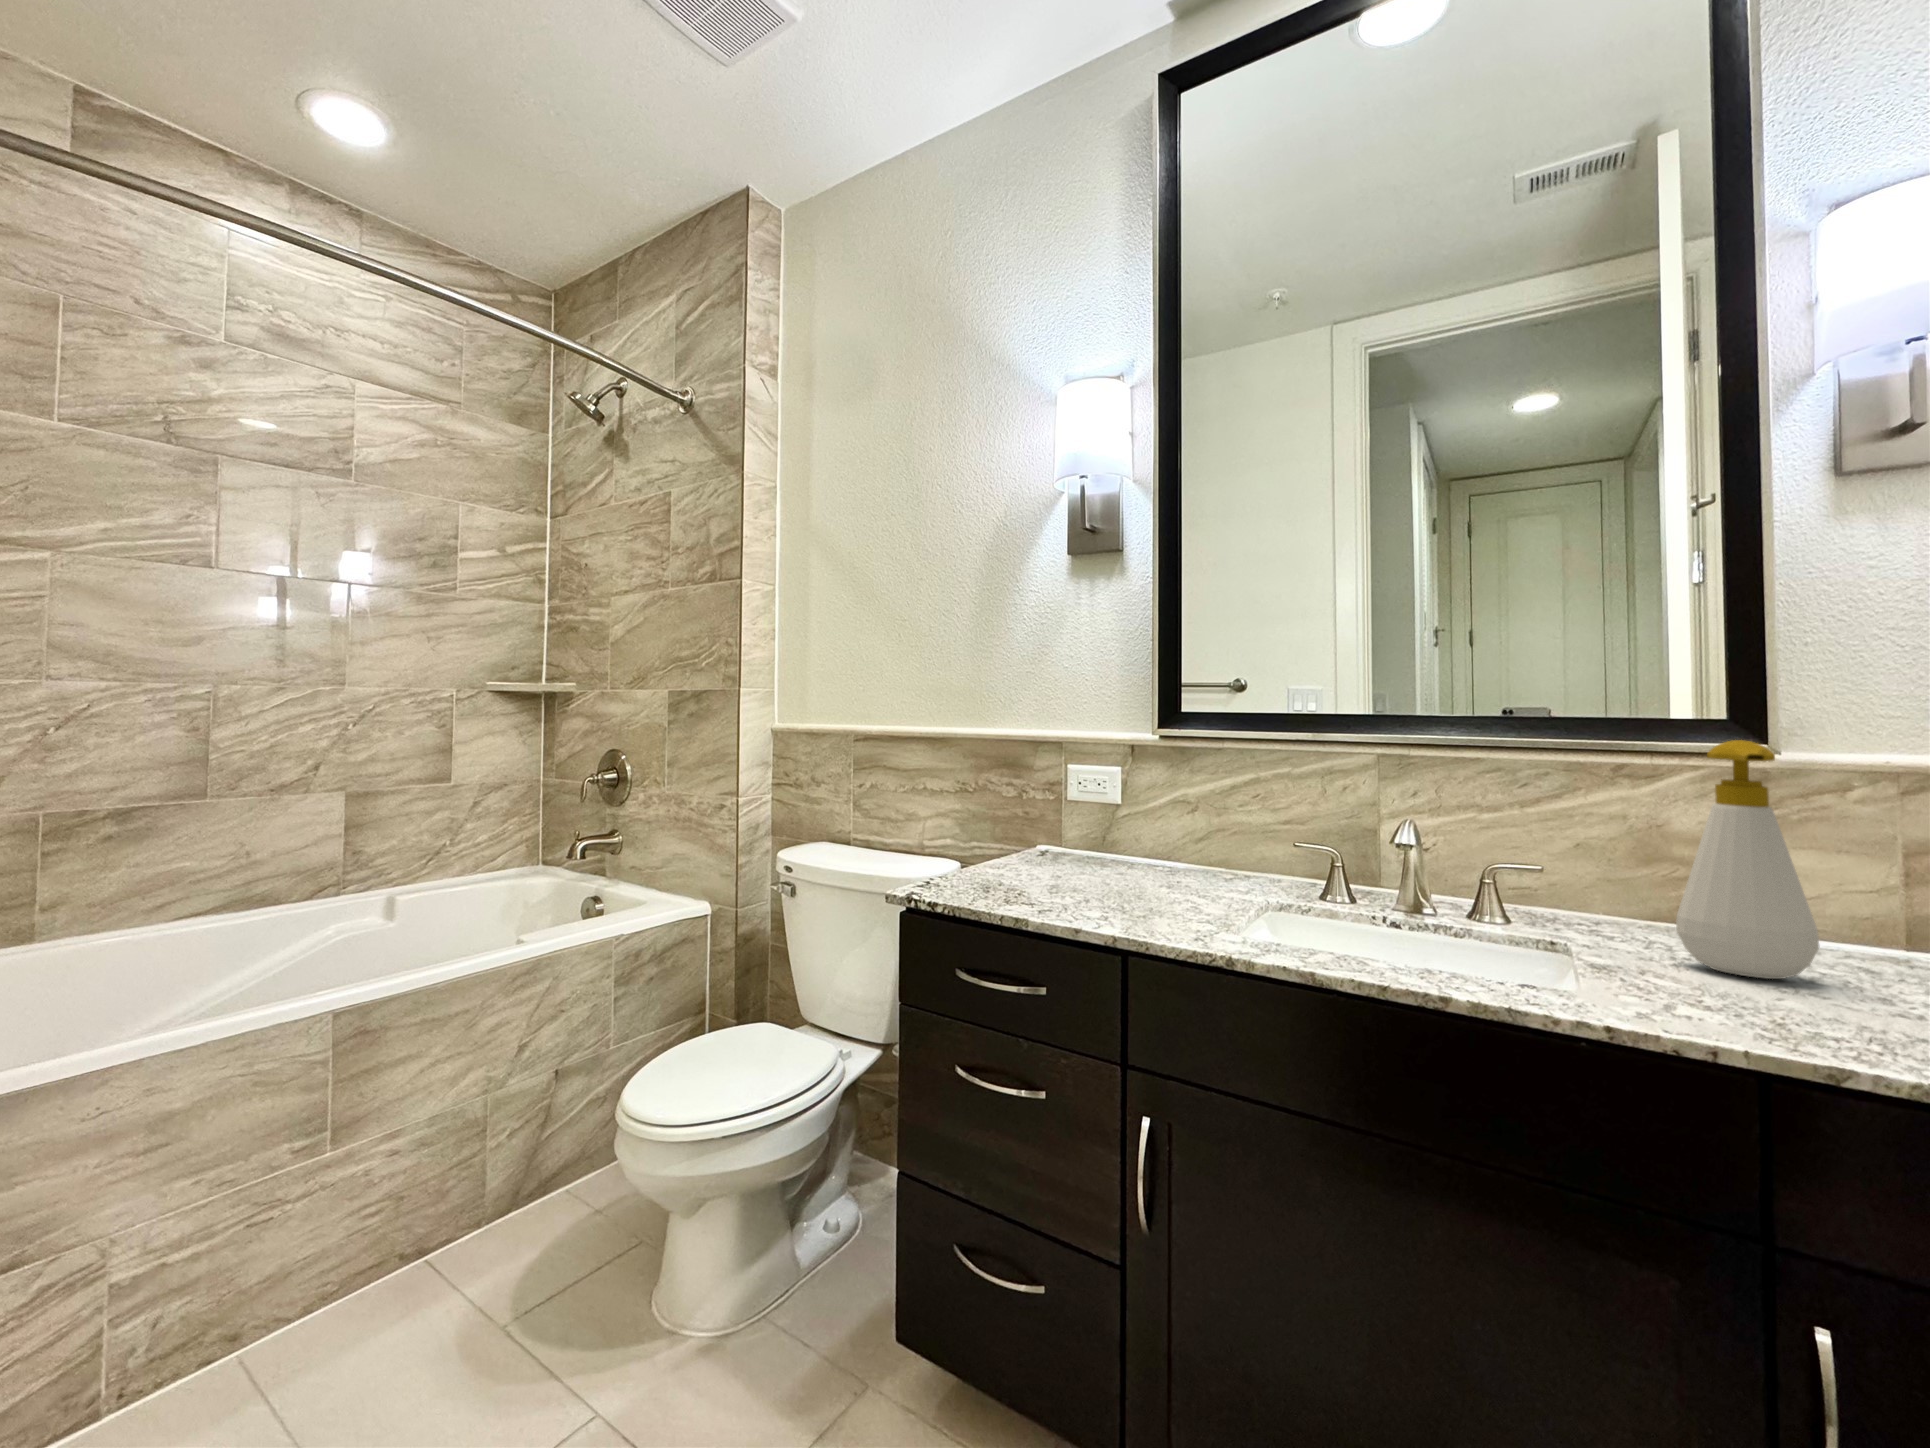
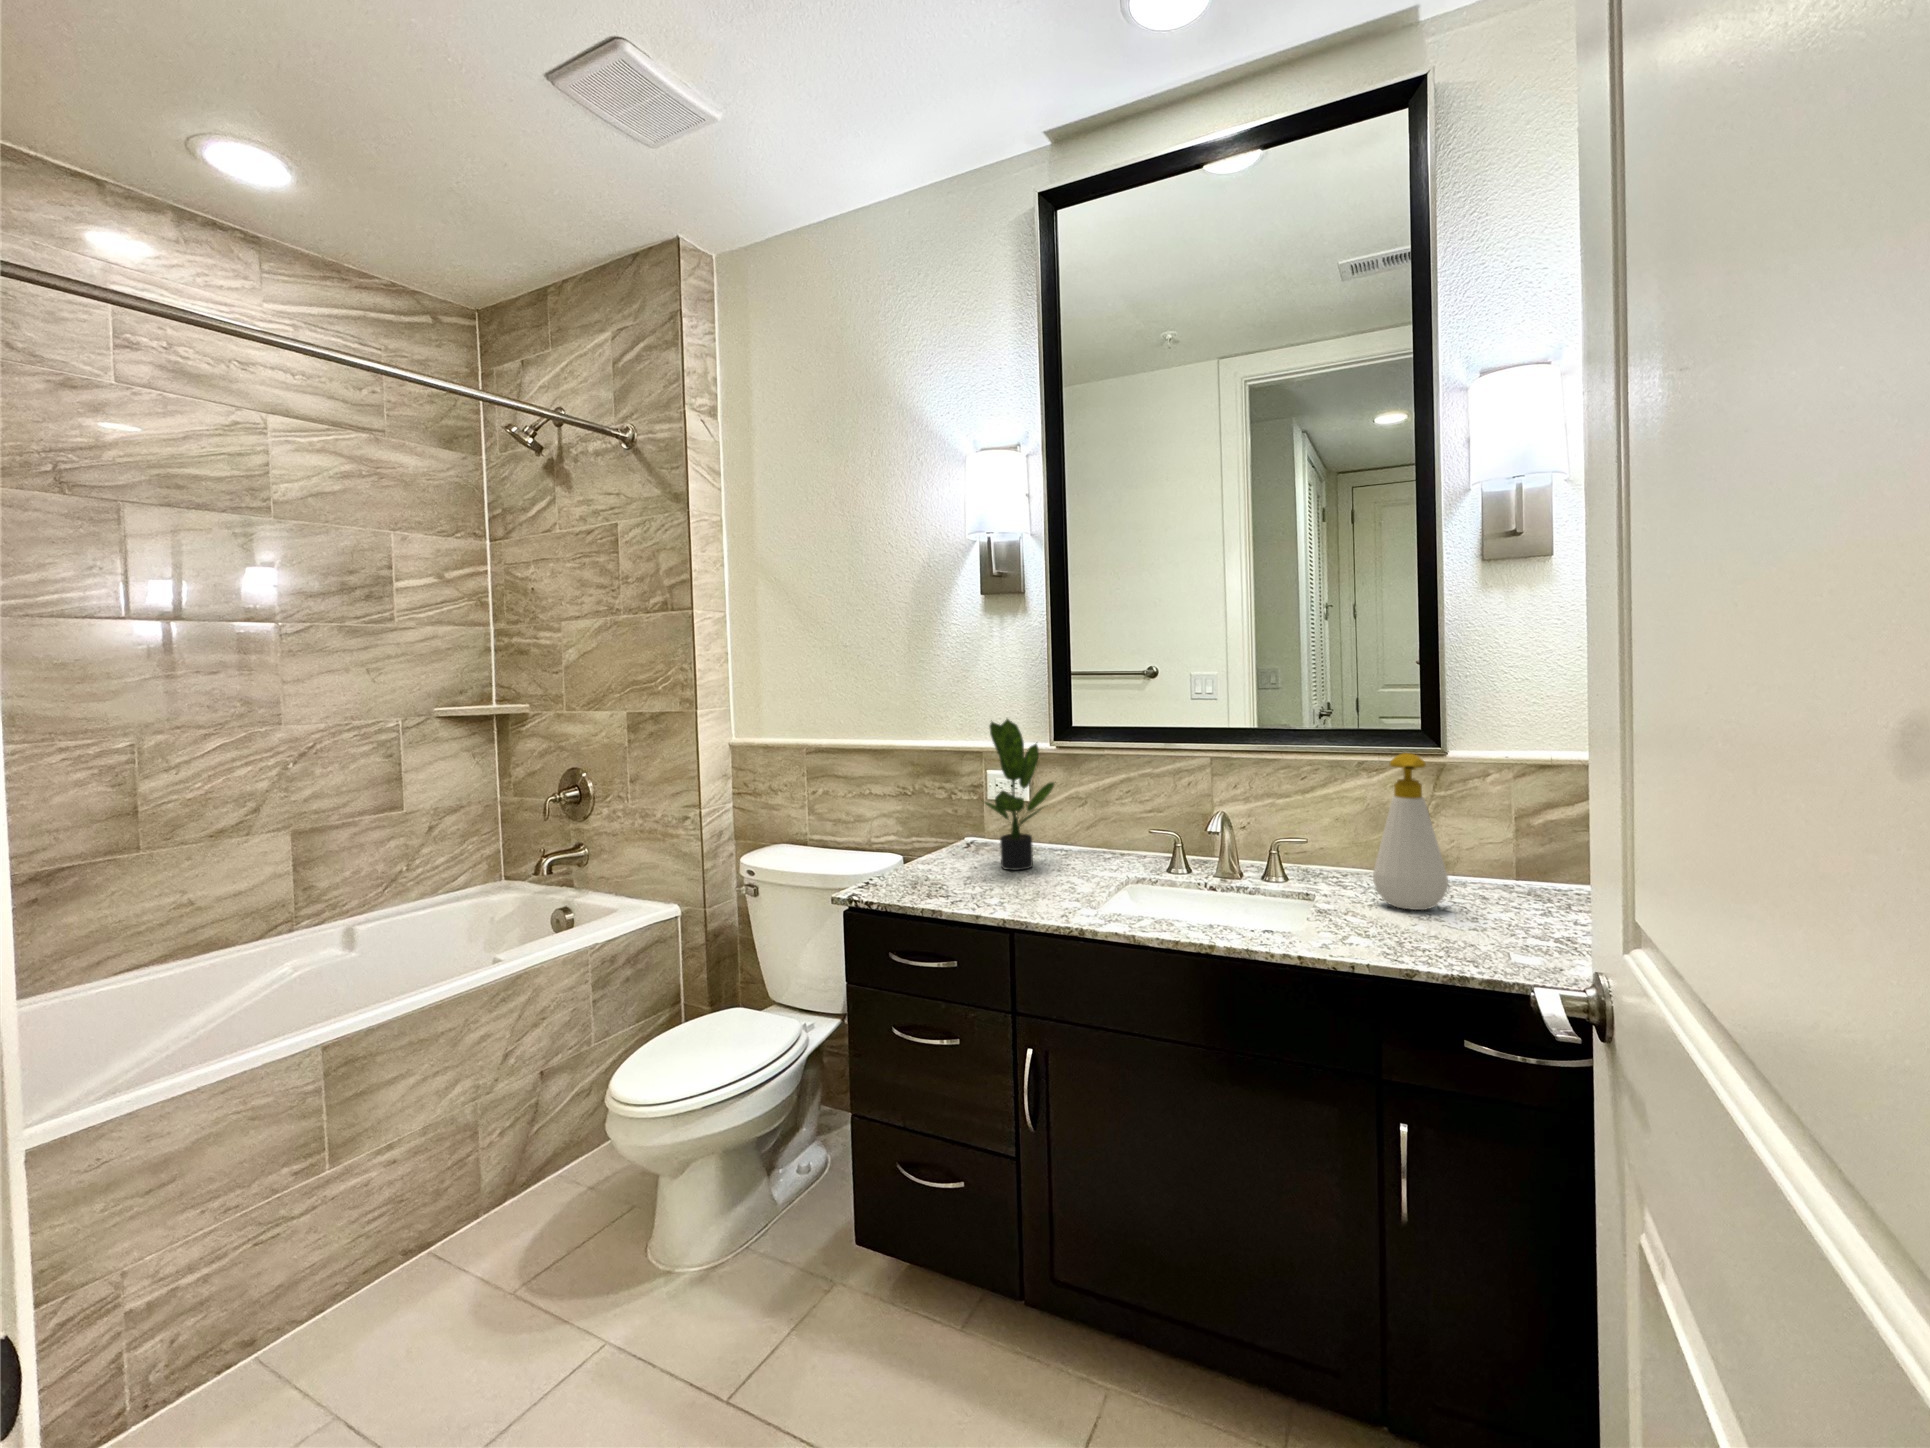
potted plant: none [1068,688,1166,883] -> present [982,719,1054,870]

